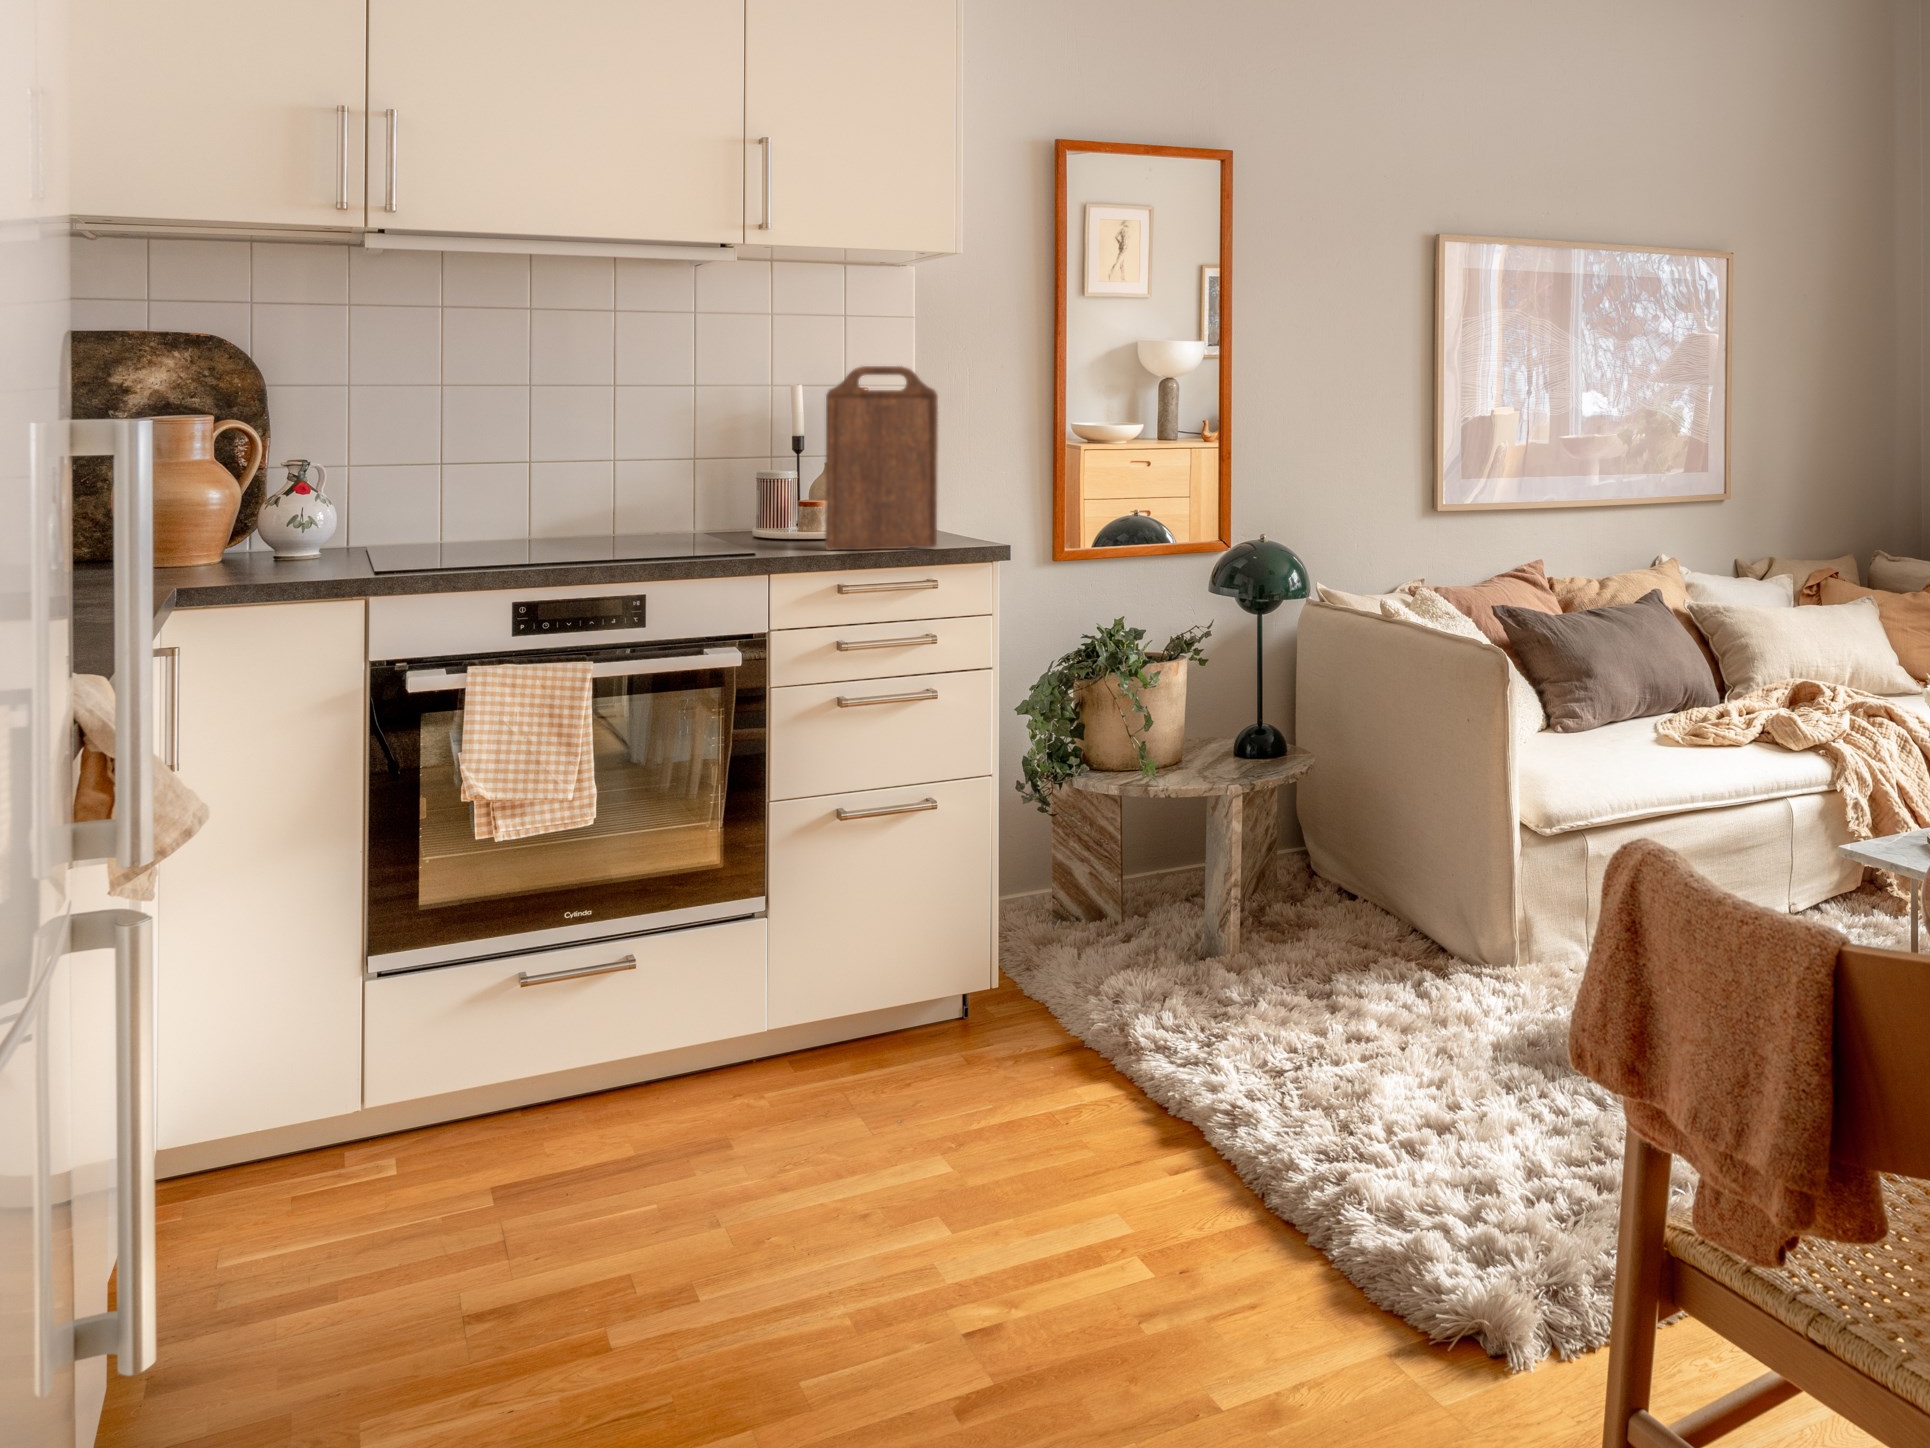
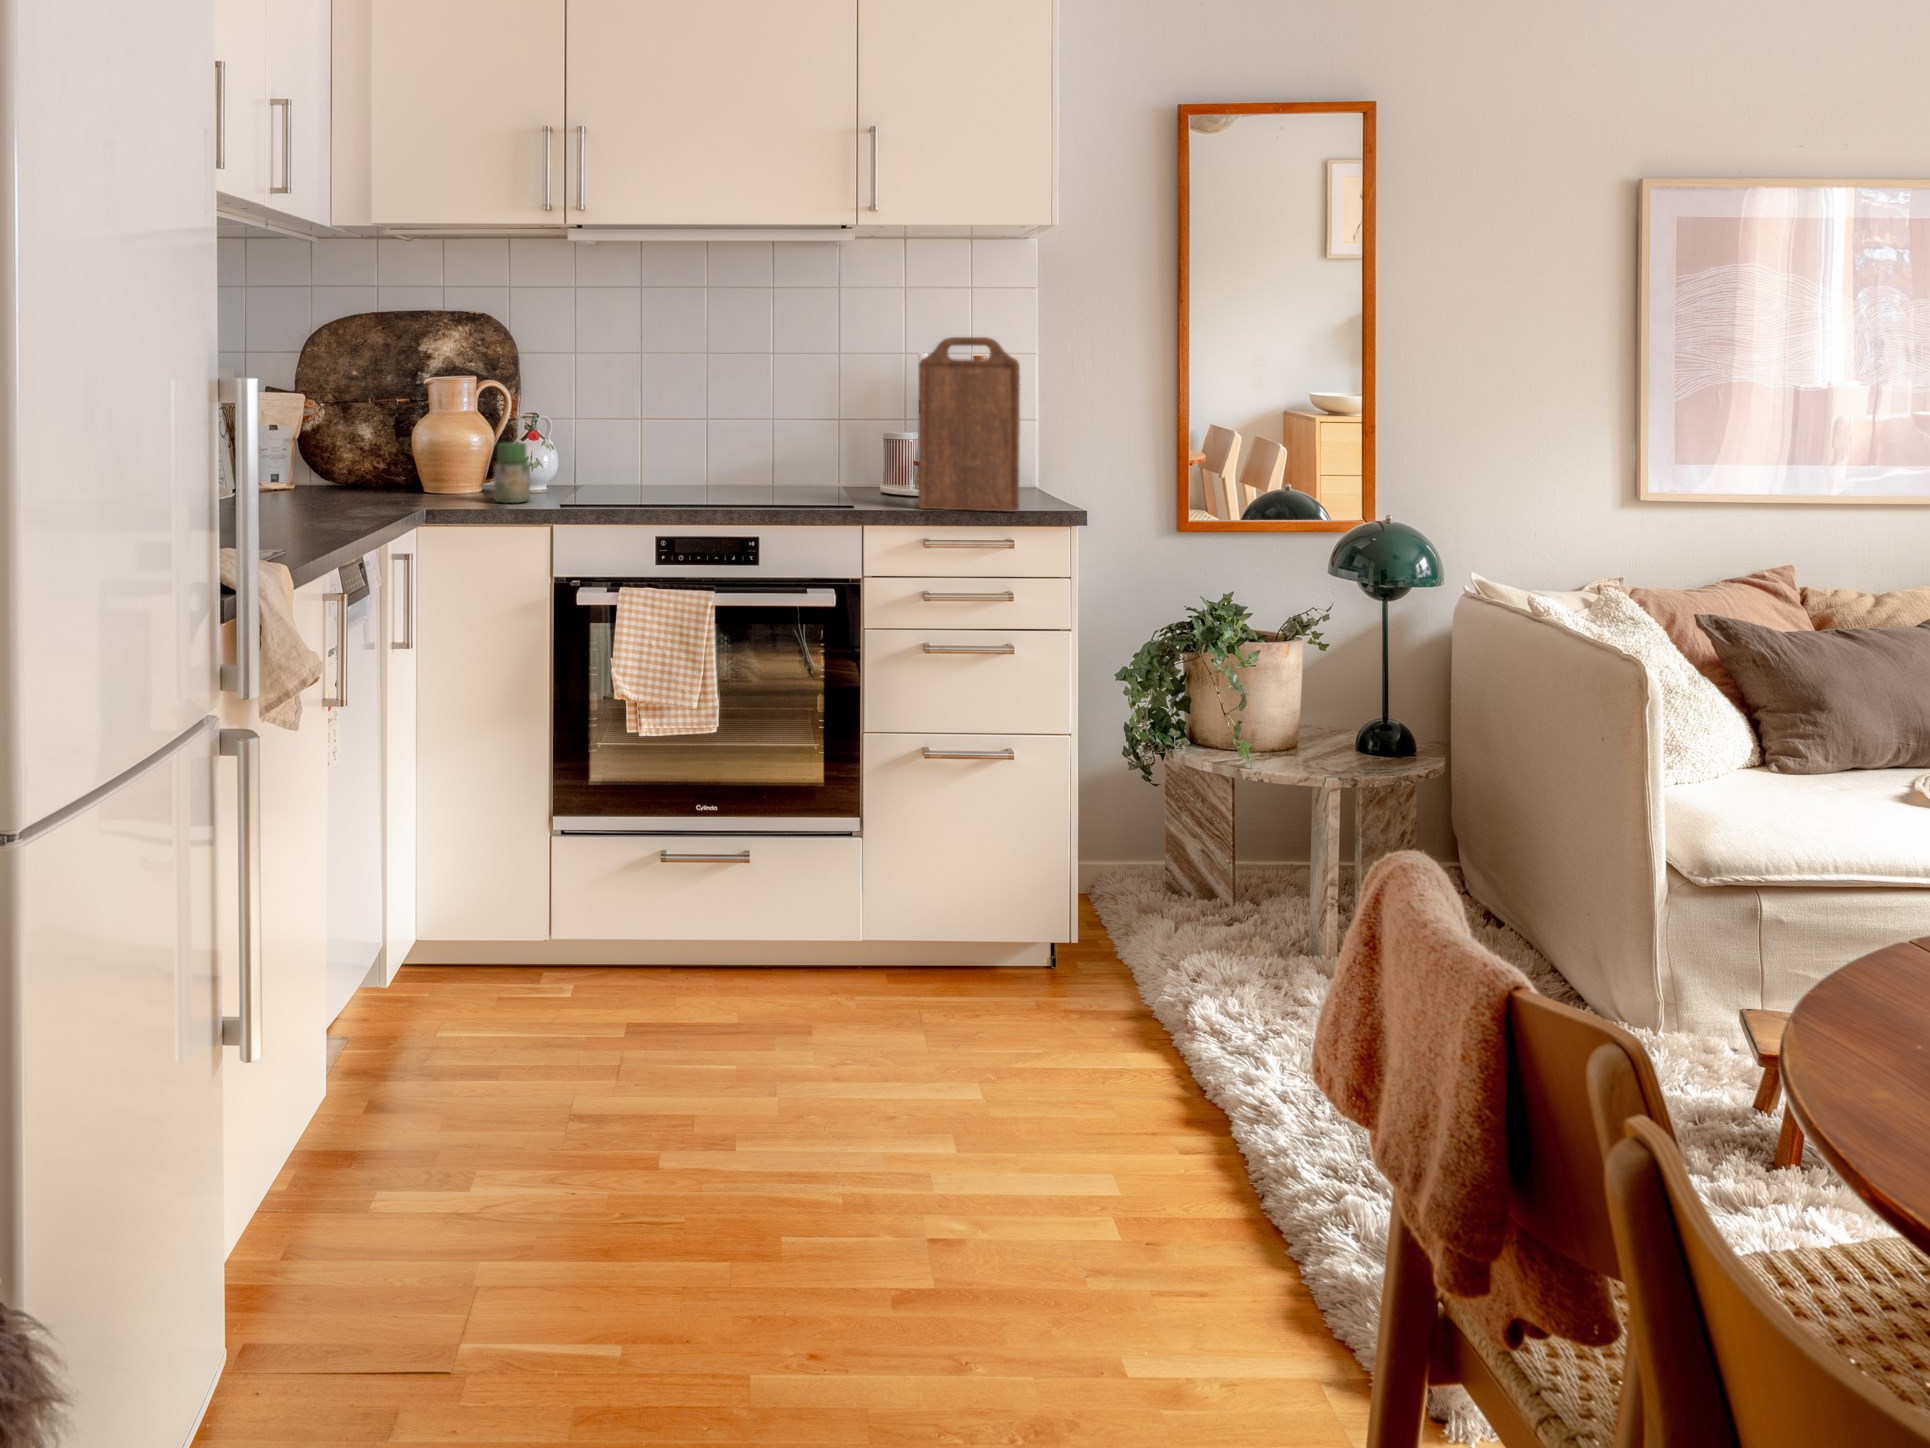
jar: none [267,496,321,572] -> present [494,442,530,503]

